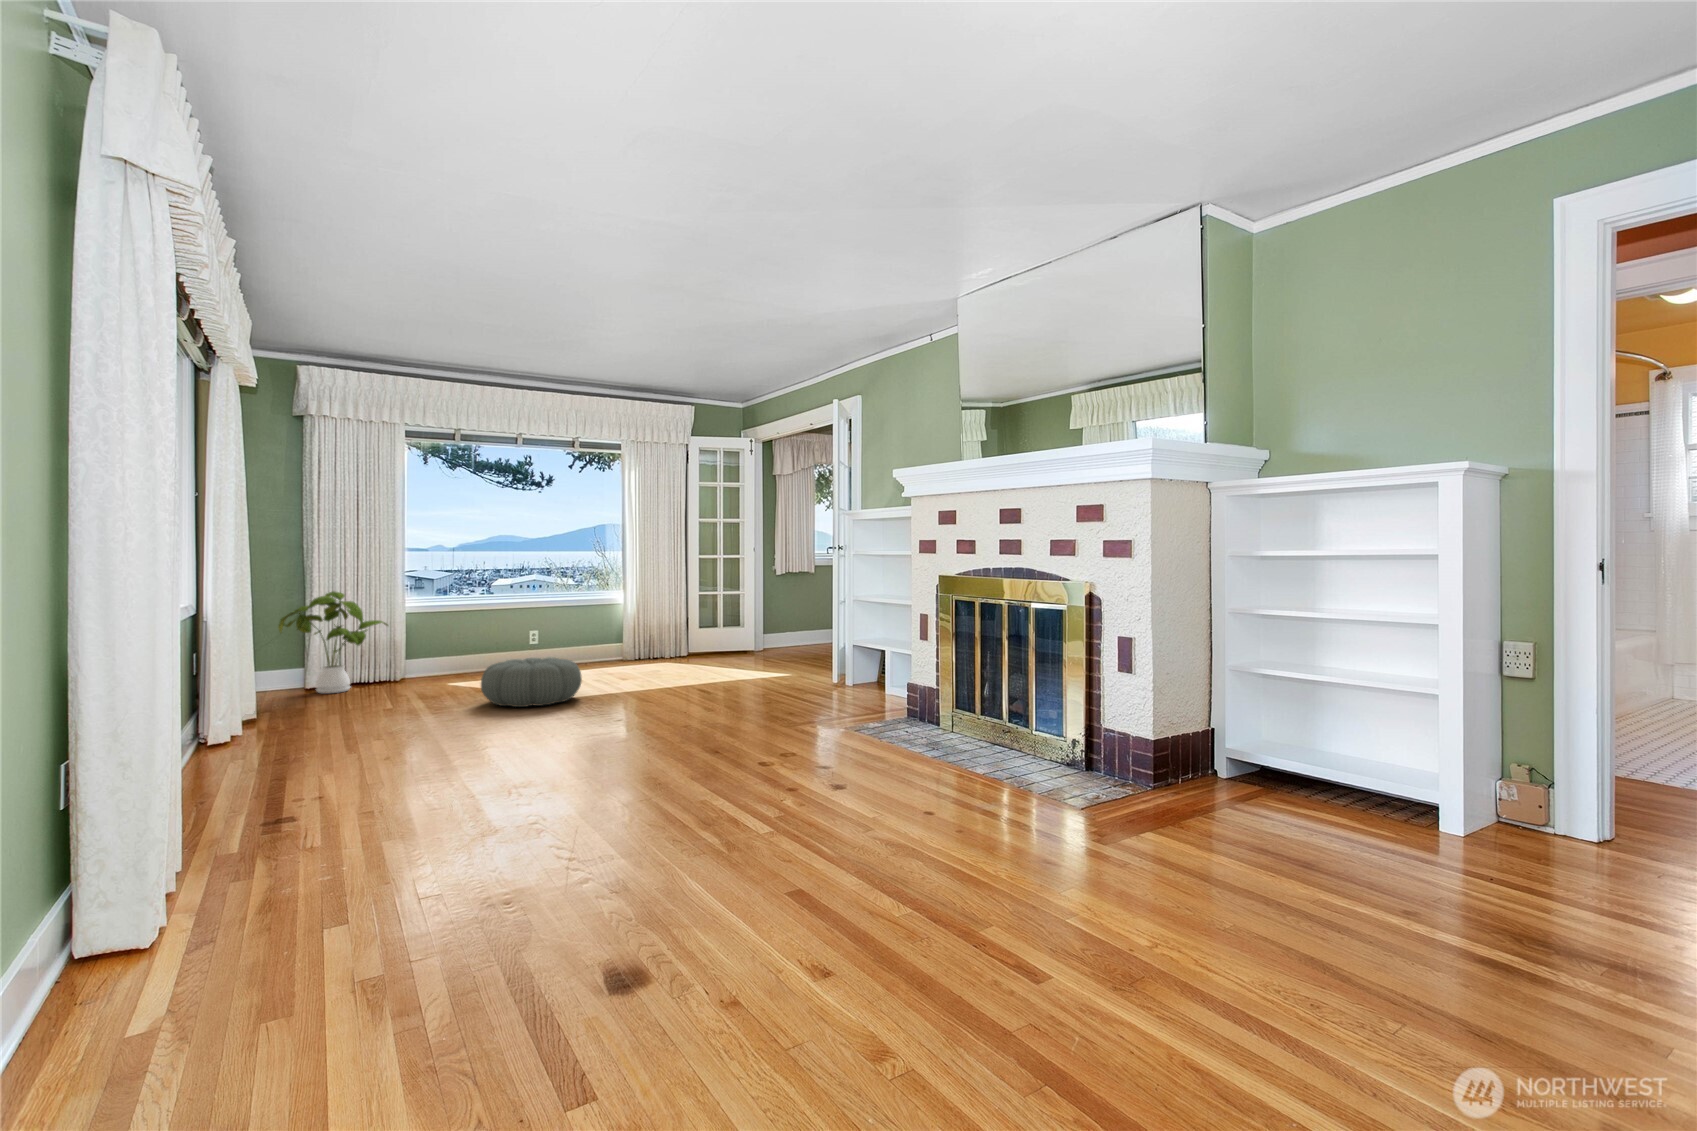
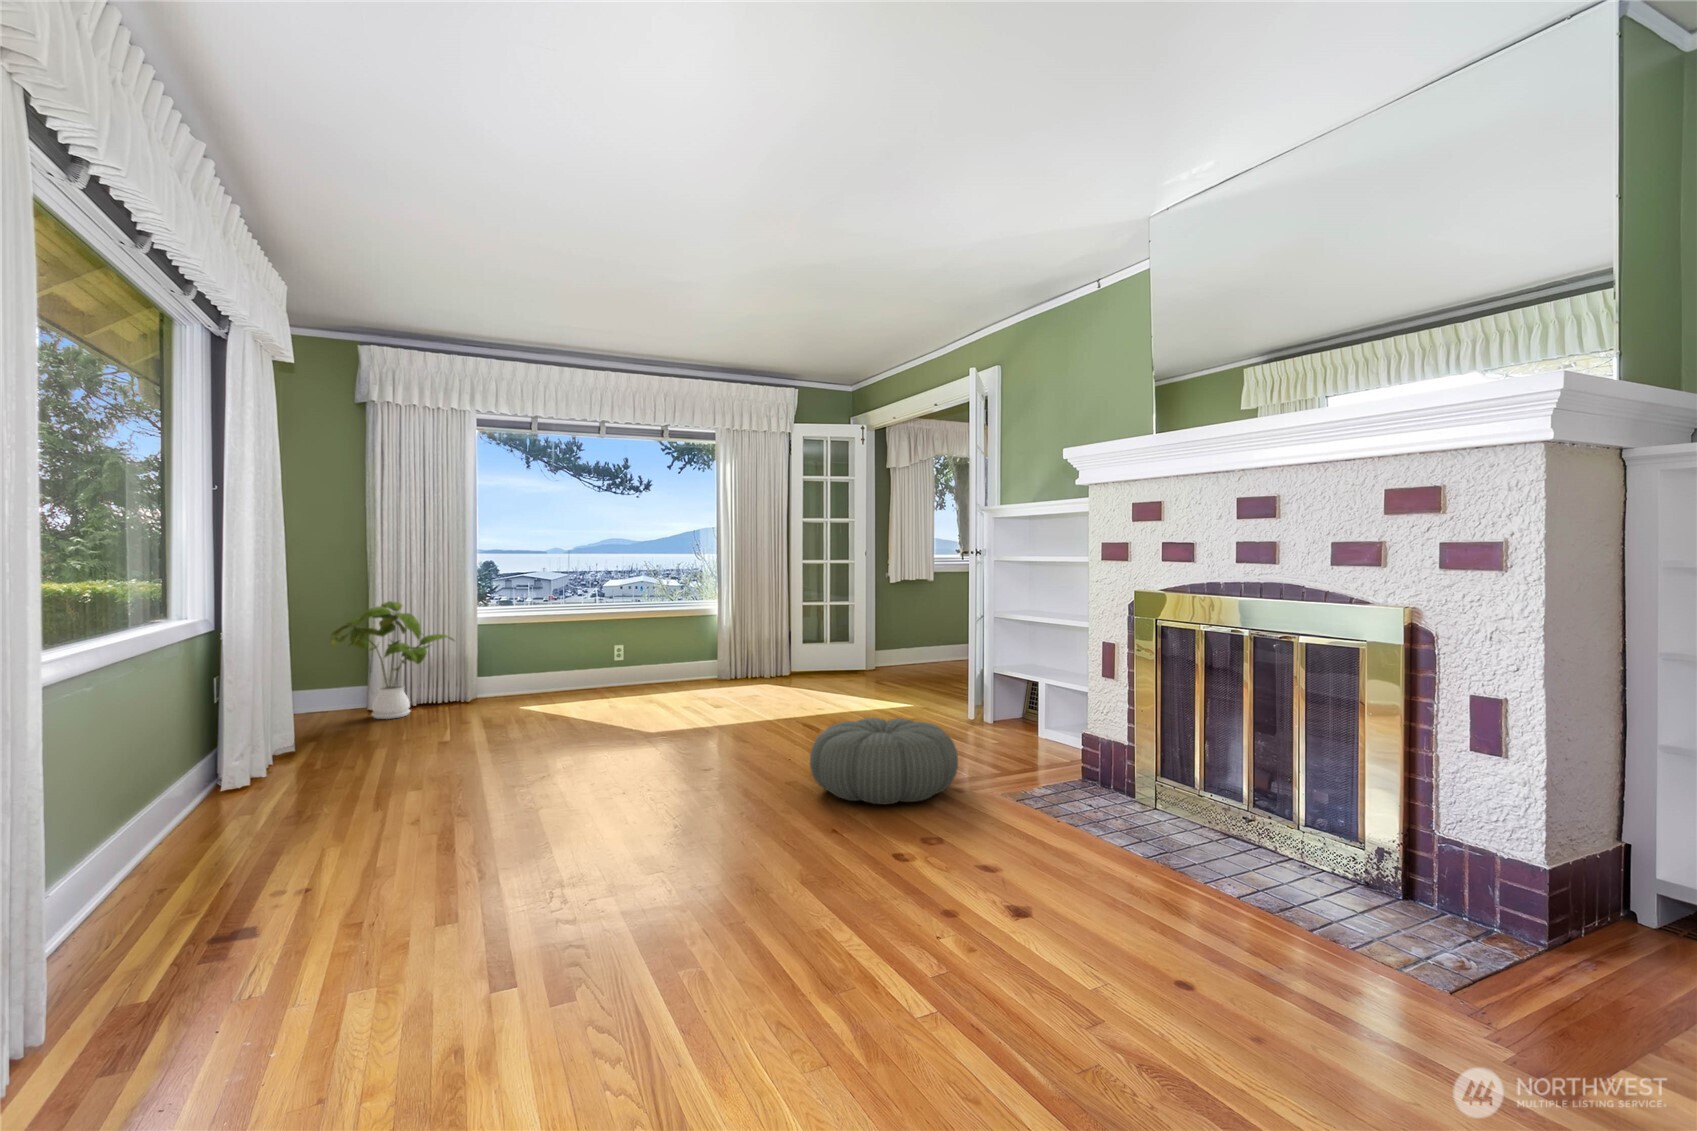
pouf: present [481,657,582,707] -> present [810,718,958,804]

